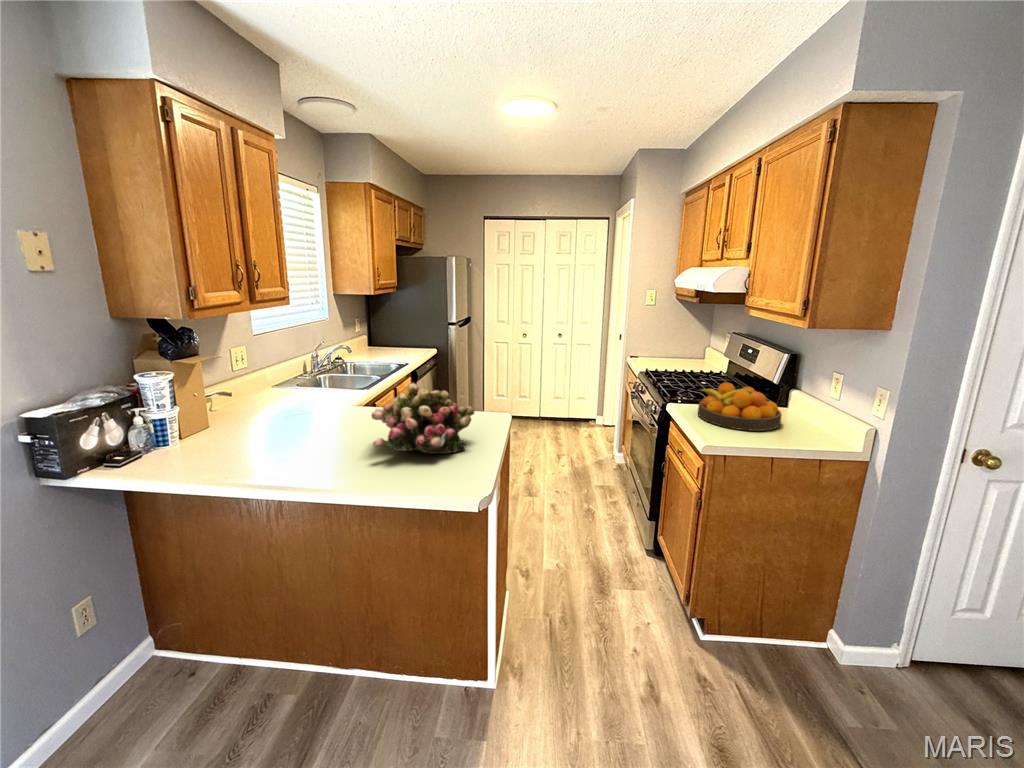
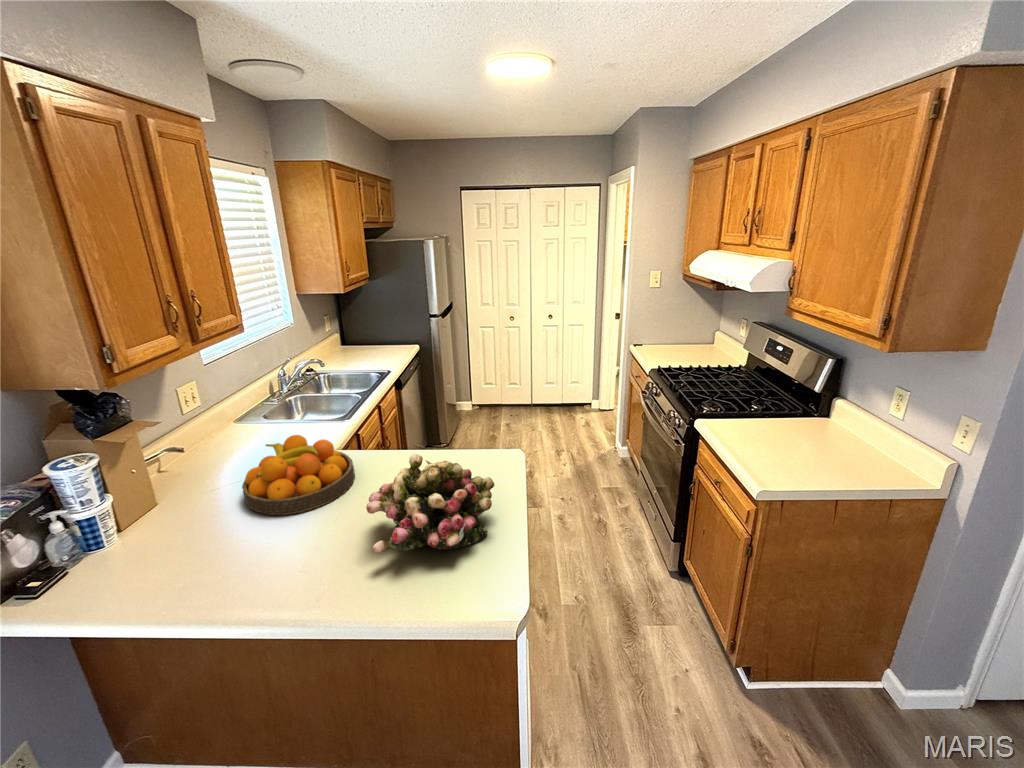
fruit bowl: present [698,382,782,431] -> present [242,435,355,515]

